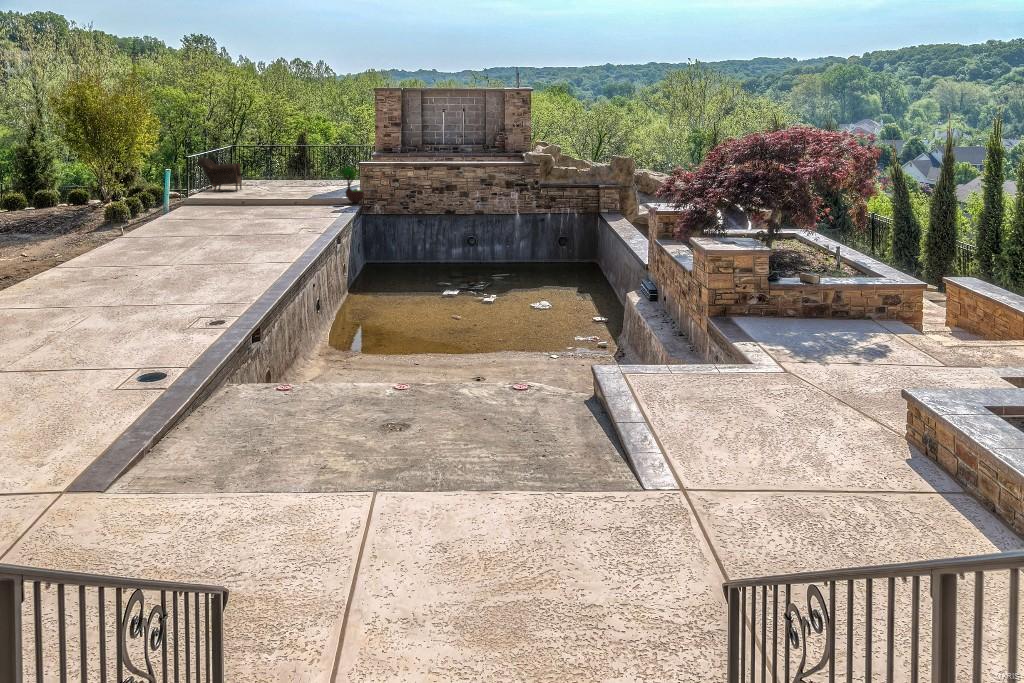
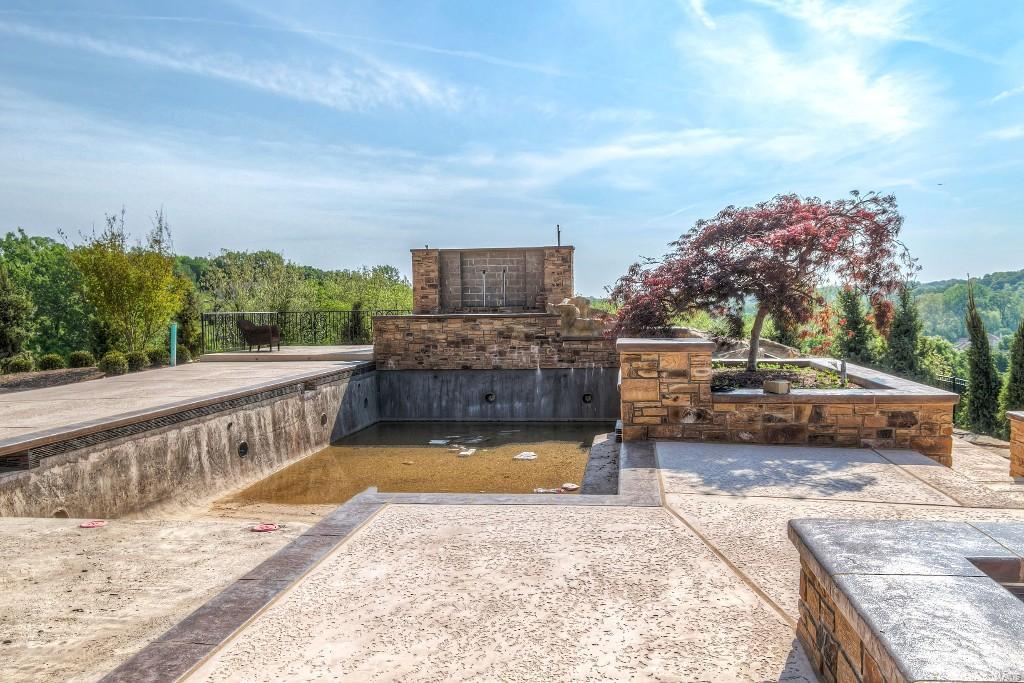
potted tree: present [339,166,364,203] -> none [350,316,377,358]

